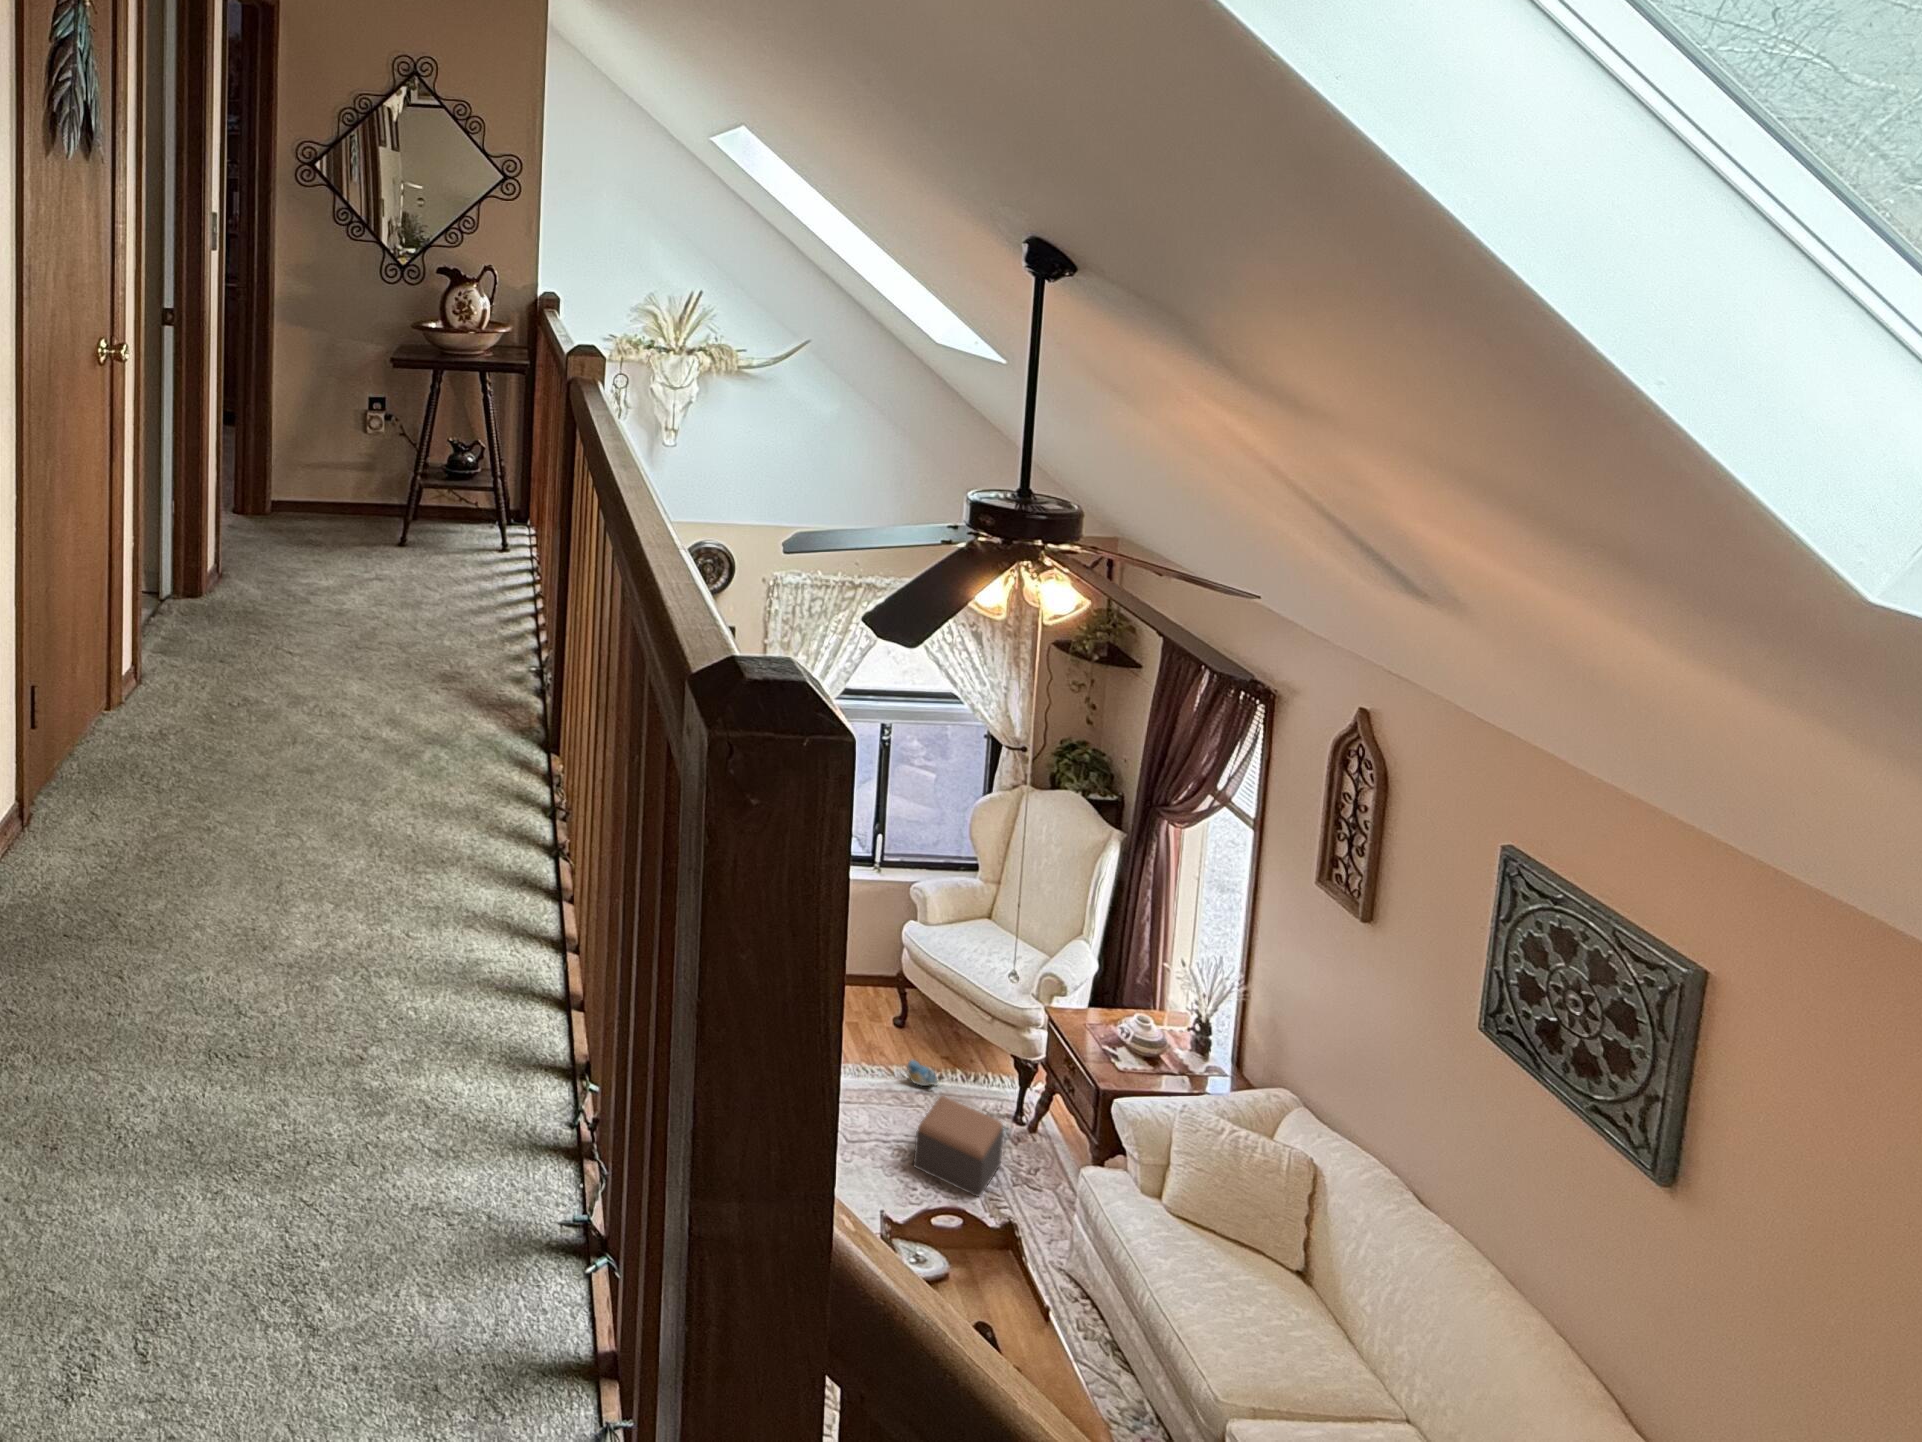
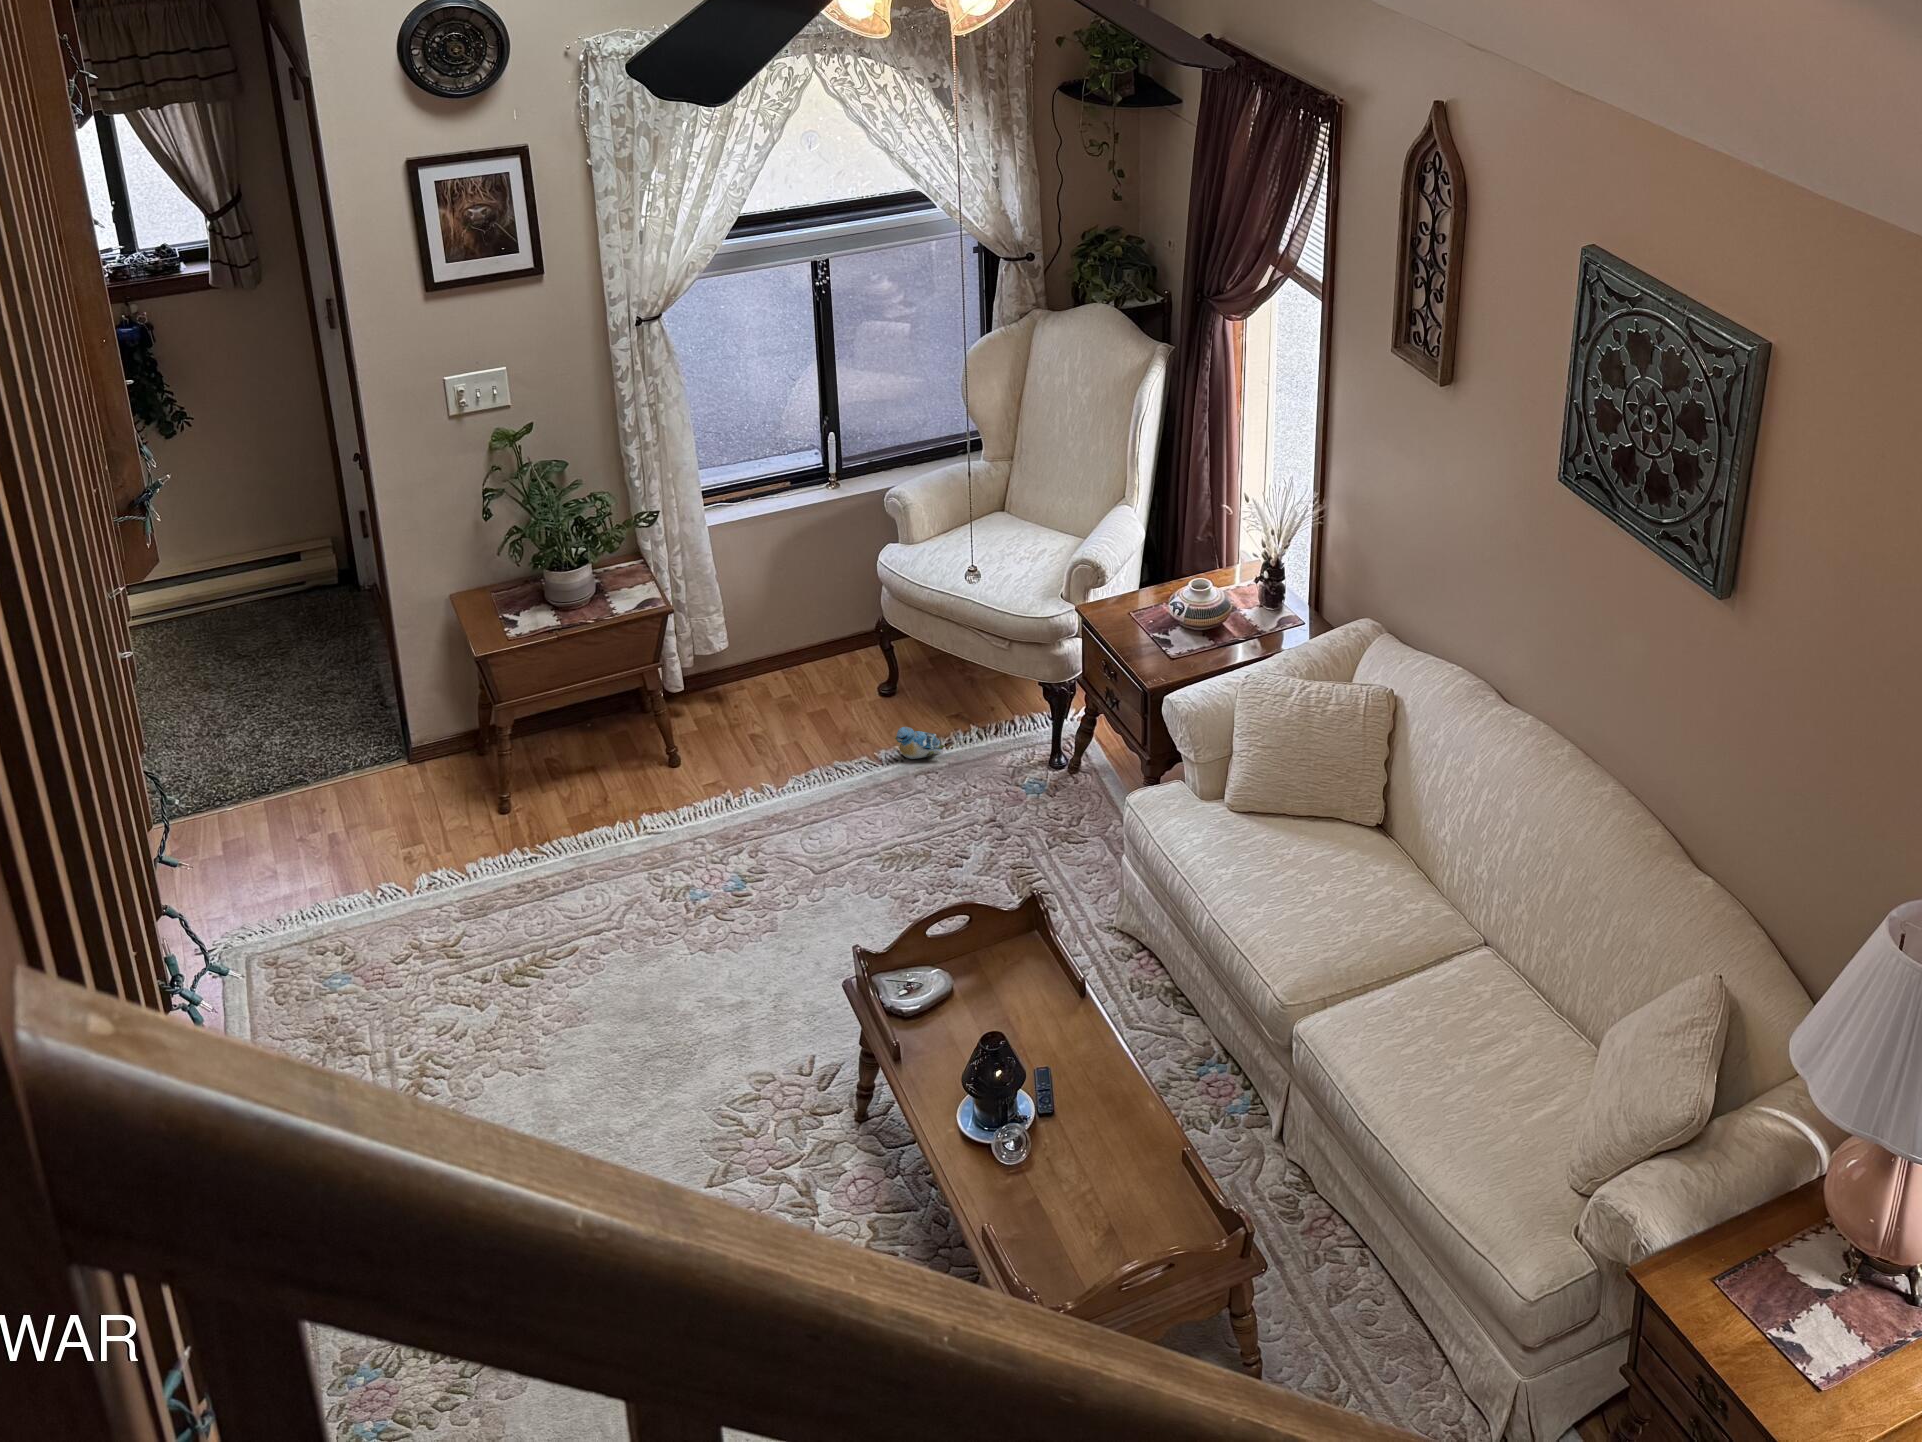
footstool: present [913,1096,1004,1197] -> none [910,760,1032,876]

